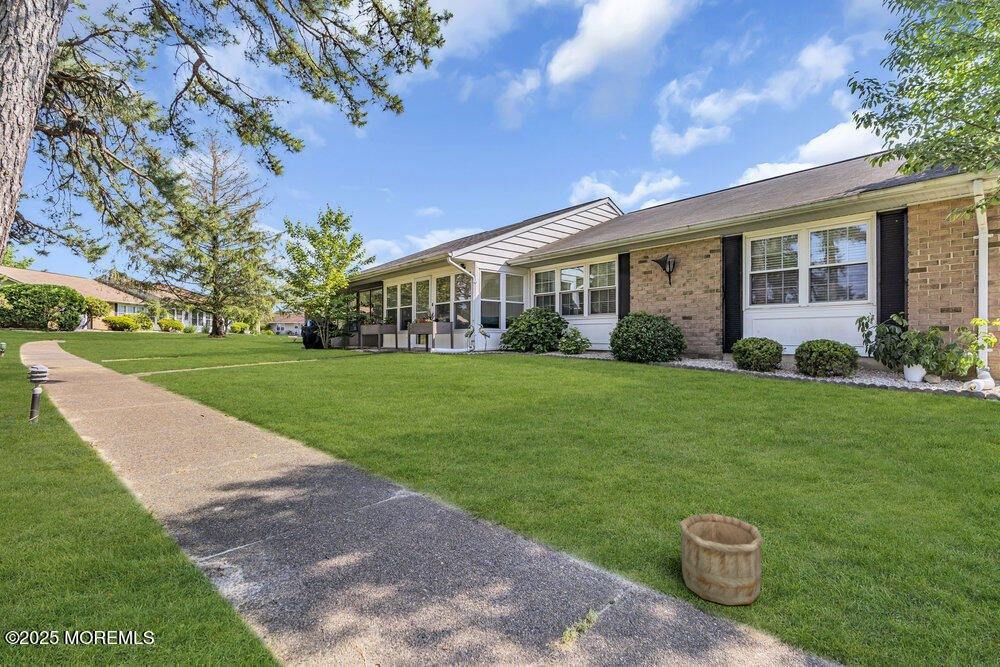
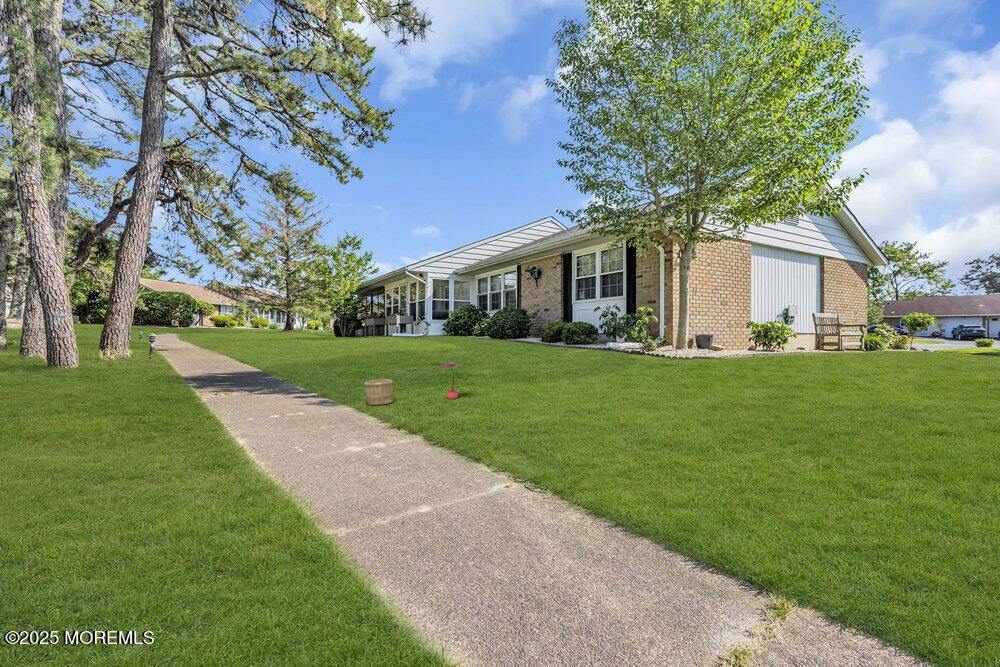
potted plant: none [815,461,897,556] -> present [440,362,463,399]

